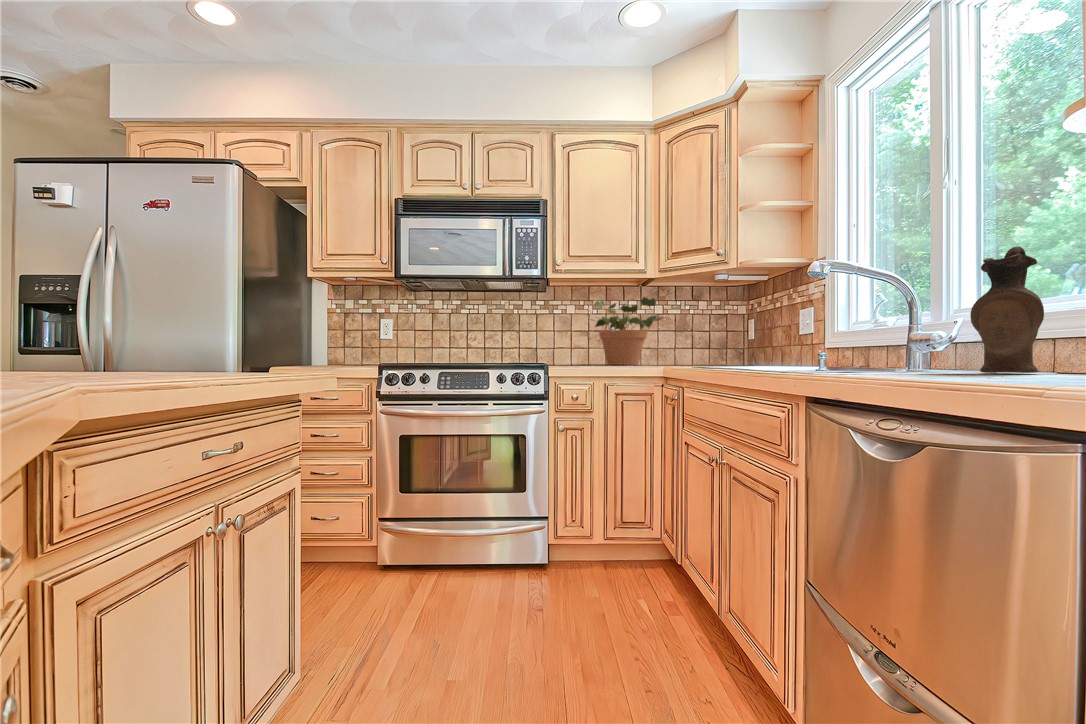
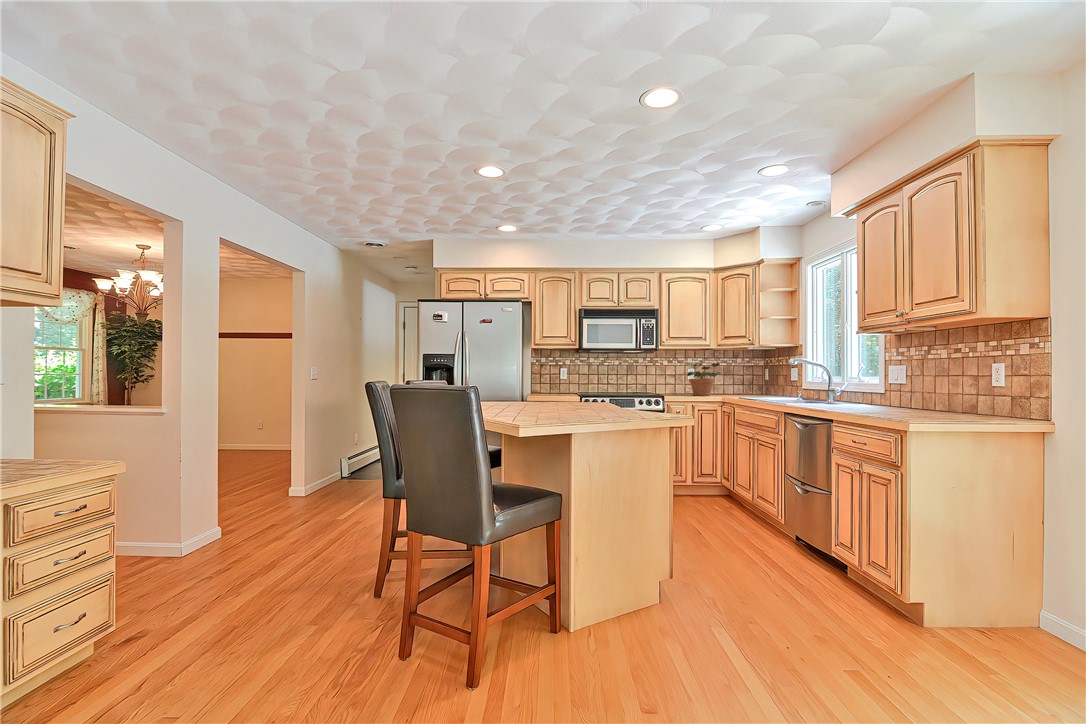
ceramic pitcher: present [970,246,1044,373] -> none [839,362,860,404]

